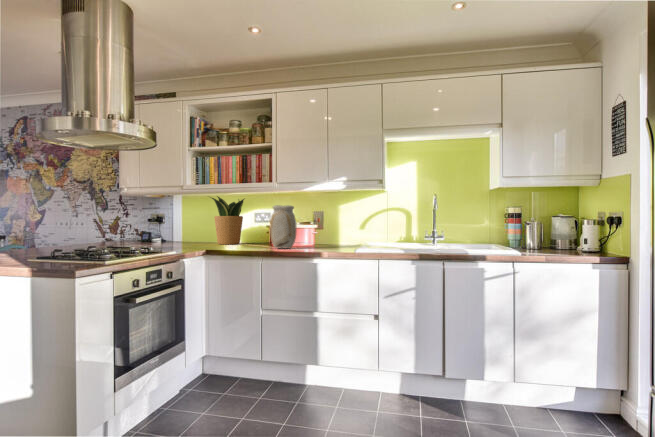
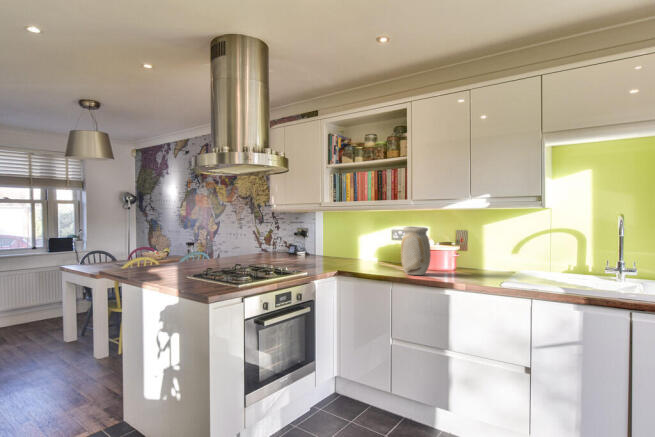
potted plant: present [210,196,244,245] -> none [343,212,380,263]

